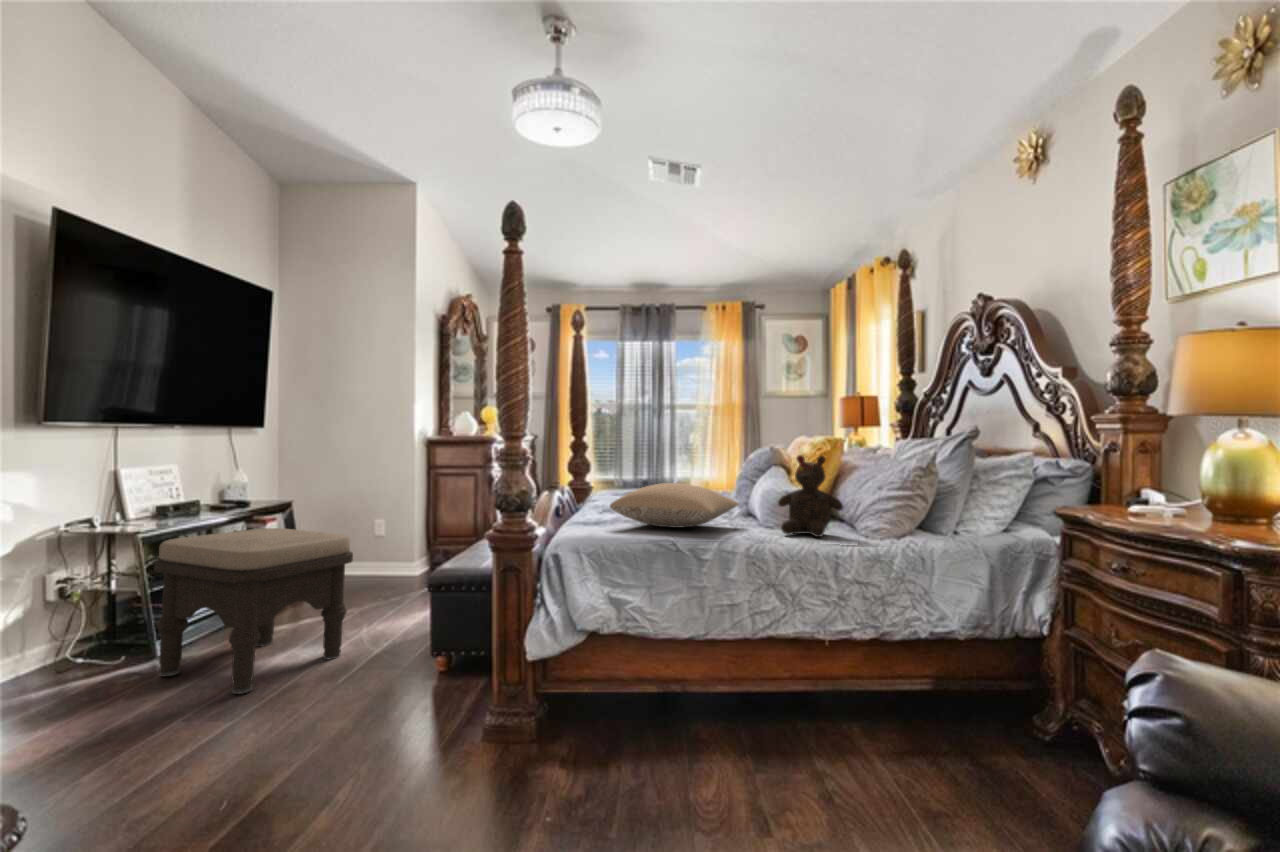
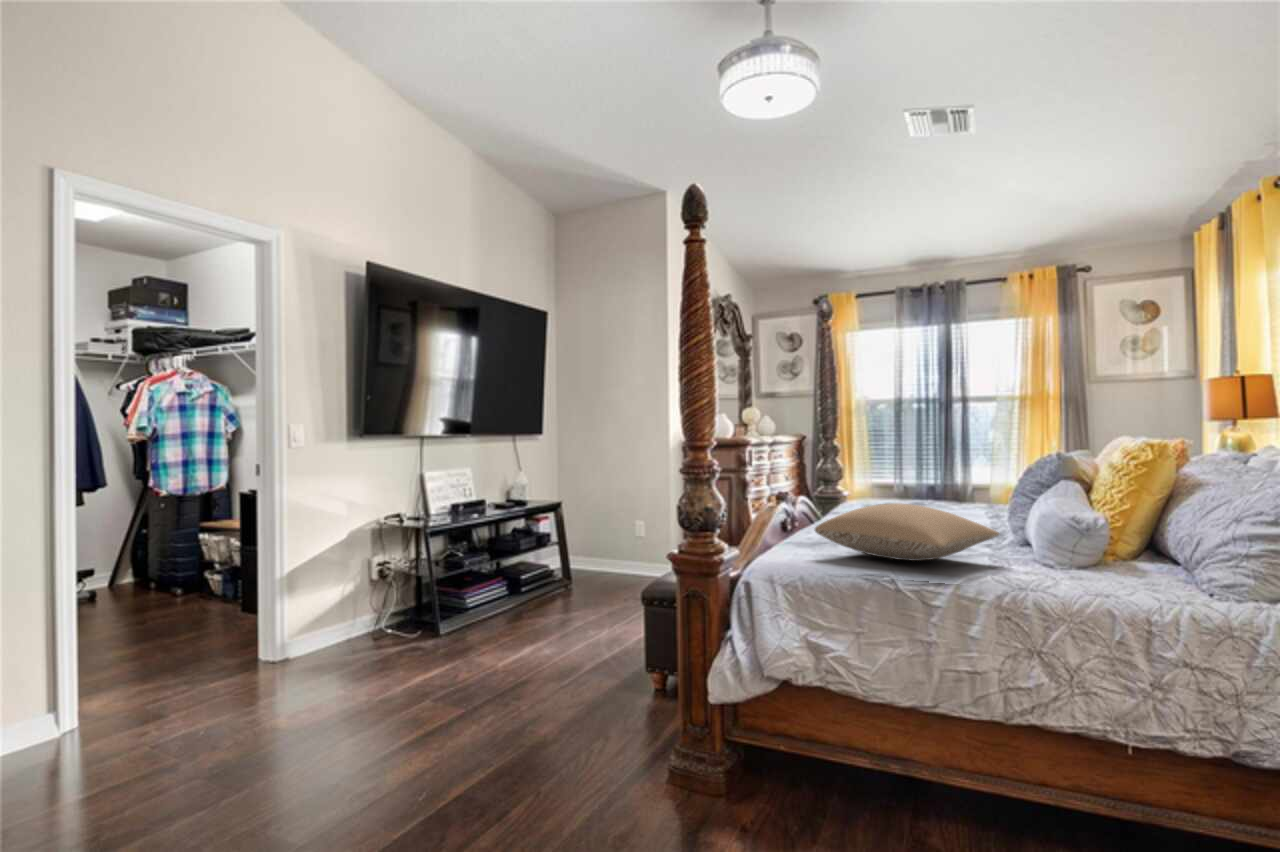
teddy bear: present [778,455,843,537] -> none [1053,471,1164,592]
ottoman: present [154,528,353,694] -> none [432,529,585,679]

